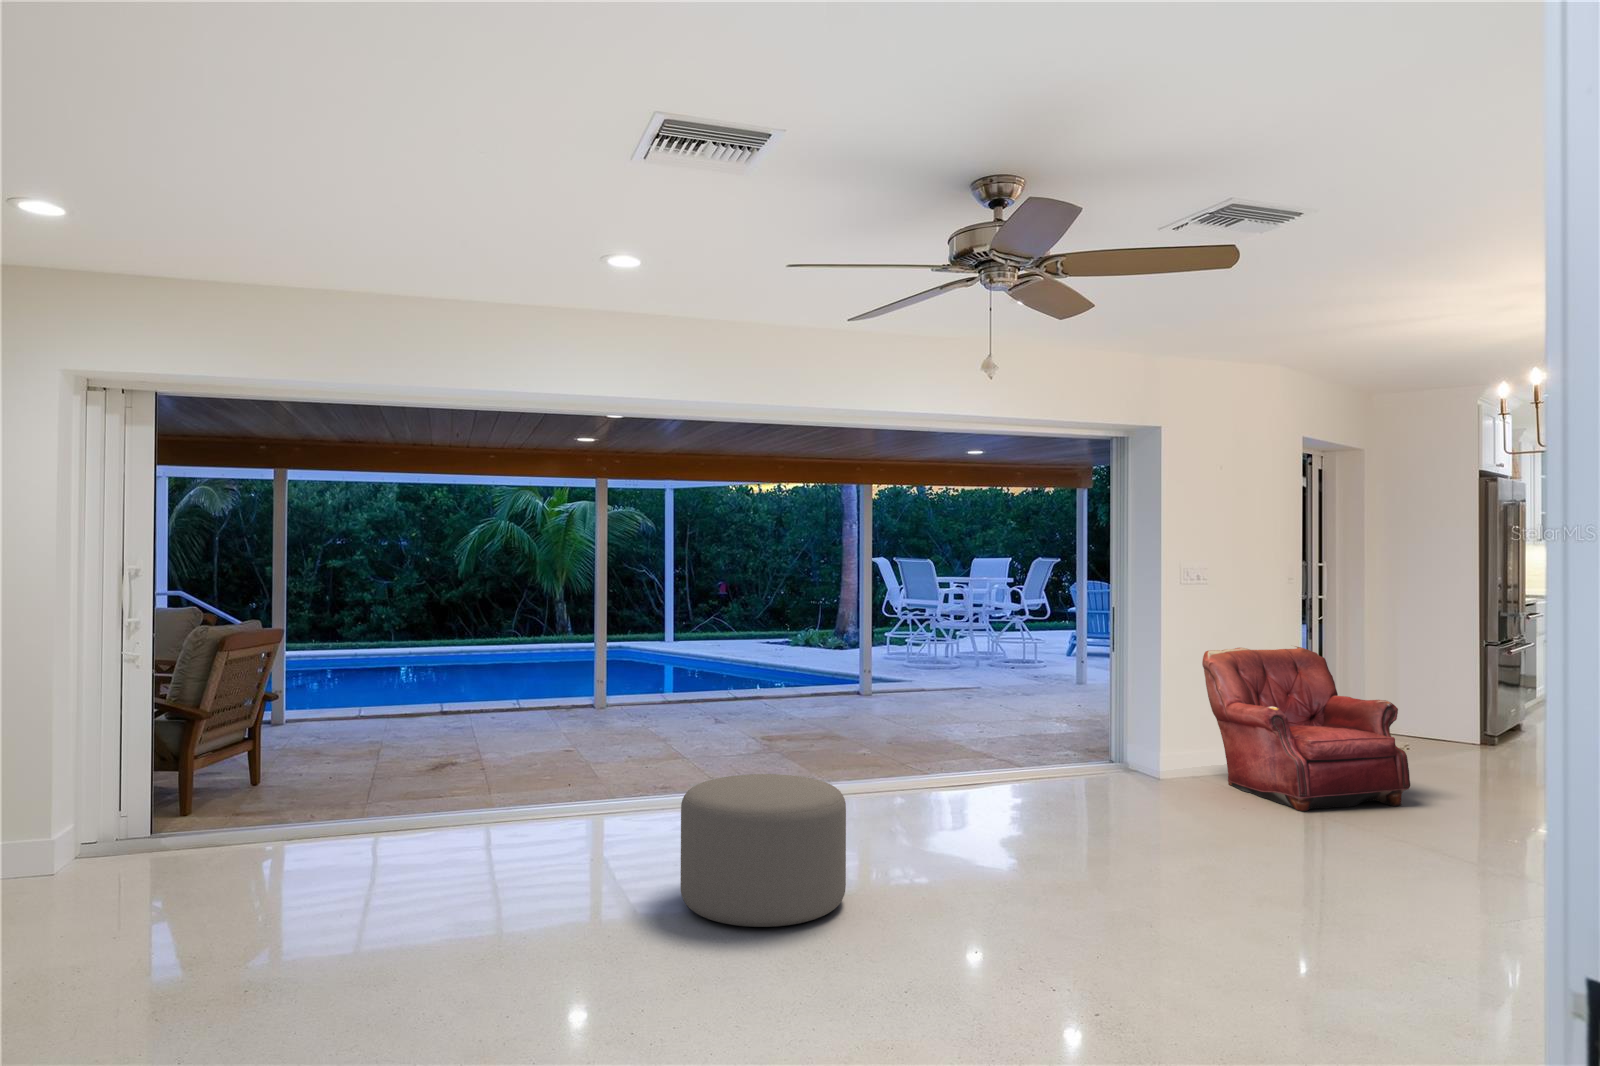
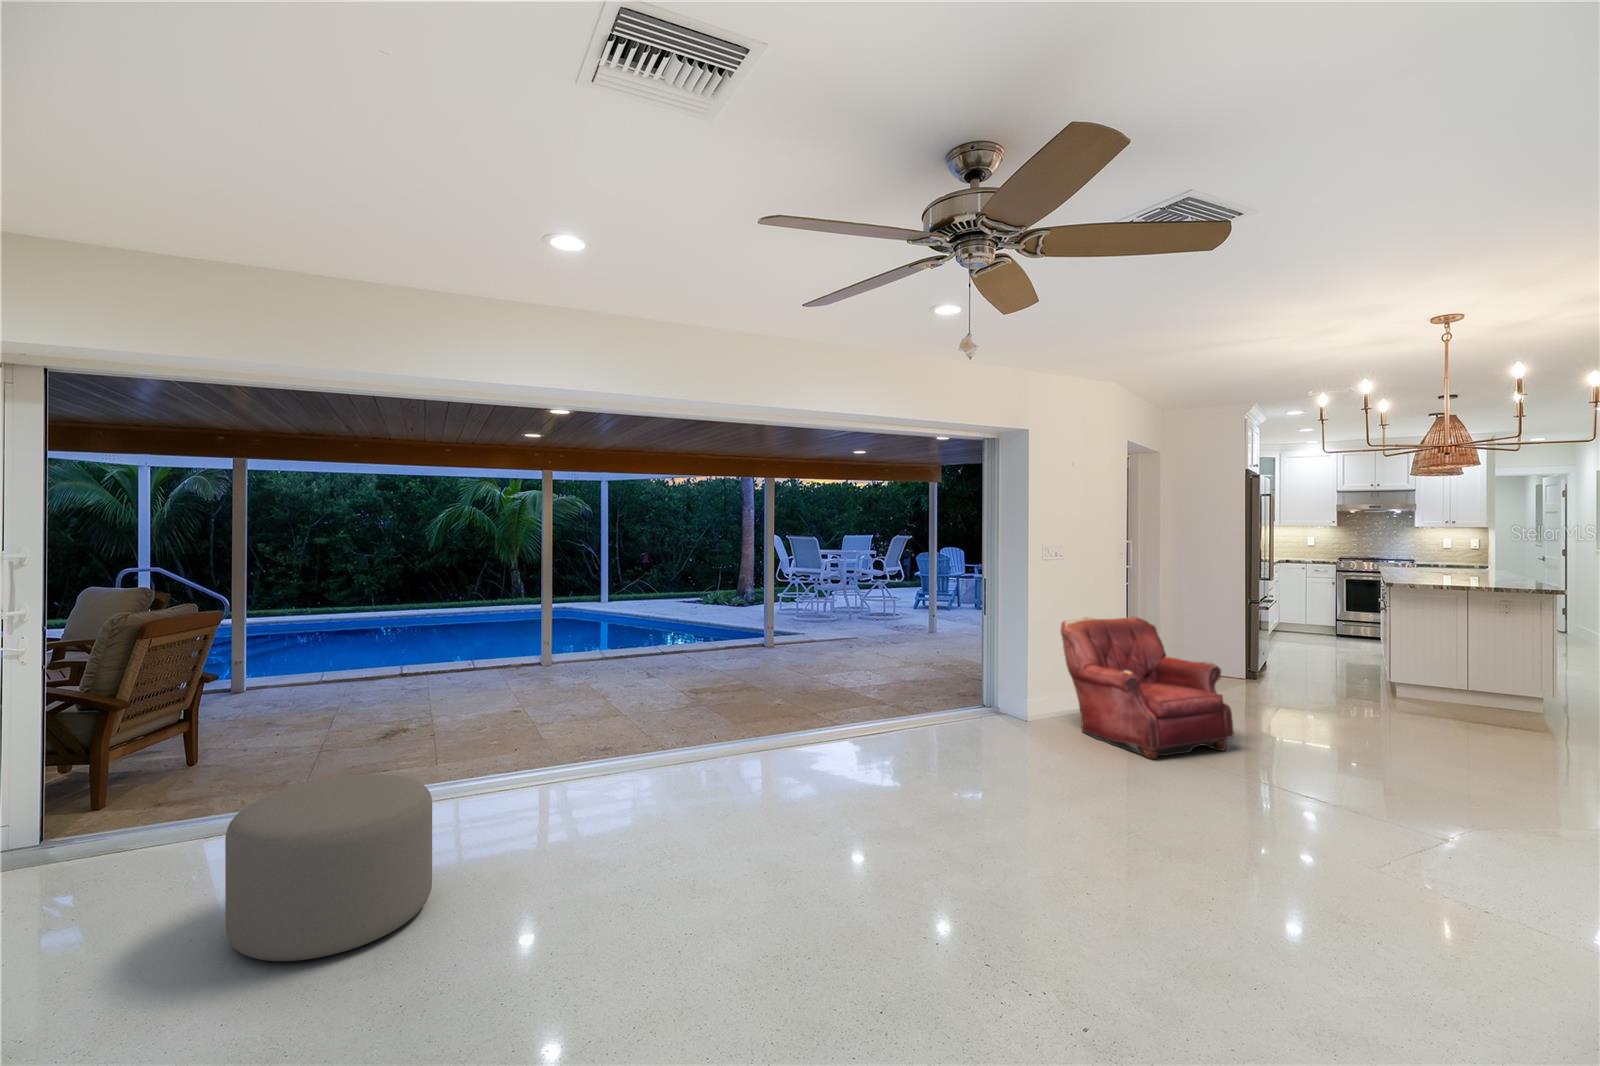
ottoman: present [681,774,846,927] -> present [225,774,432,961]

